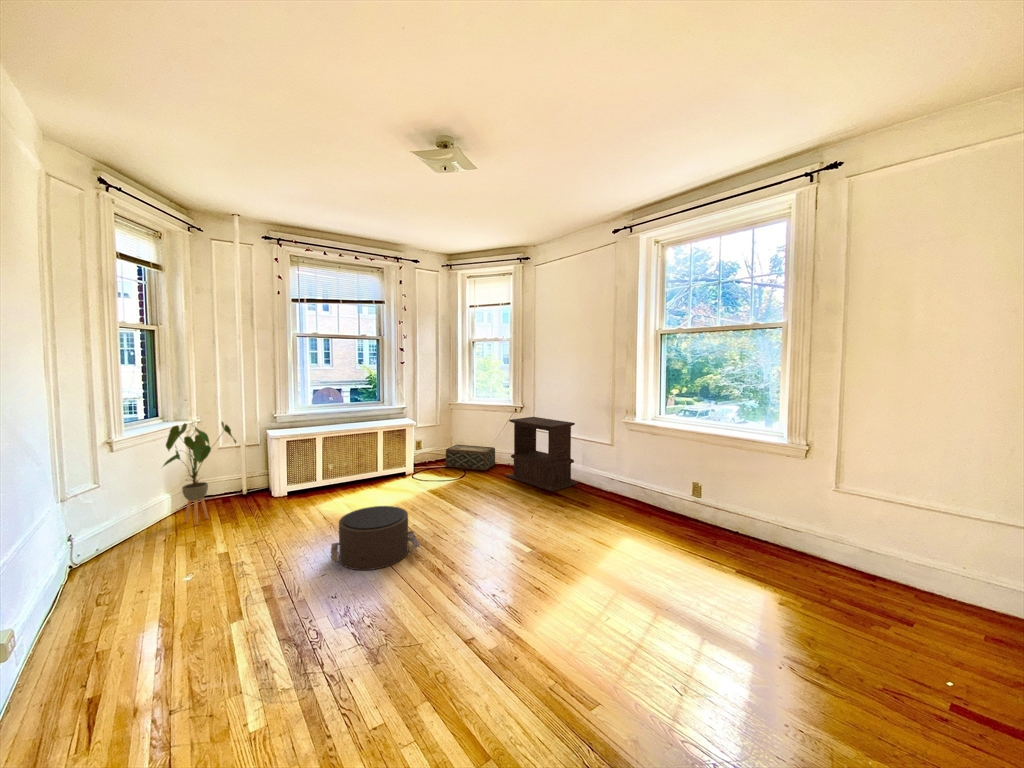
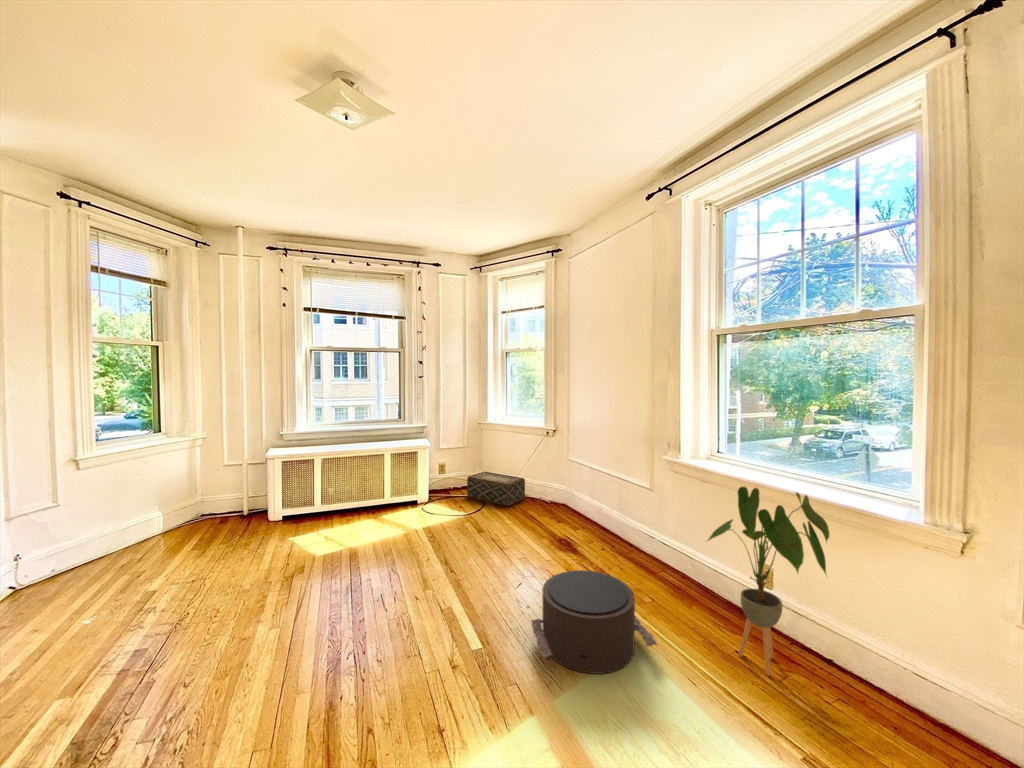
side table: present [507,417,578,492] -> none [527,444,613,546]
house plant: present [164,422,236,525] -> present [708,486,829,676]
pouf: present [331,506,420,570] -> present [532,570,657,674]

